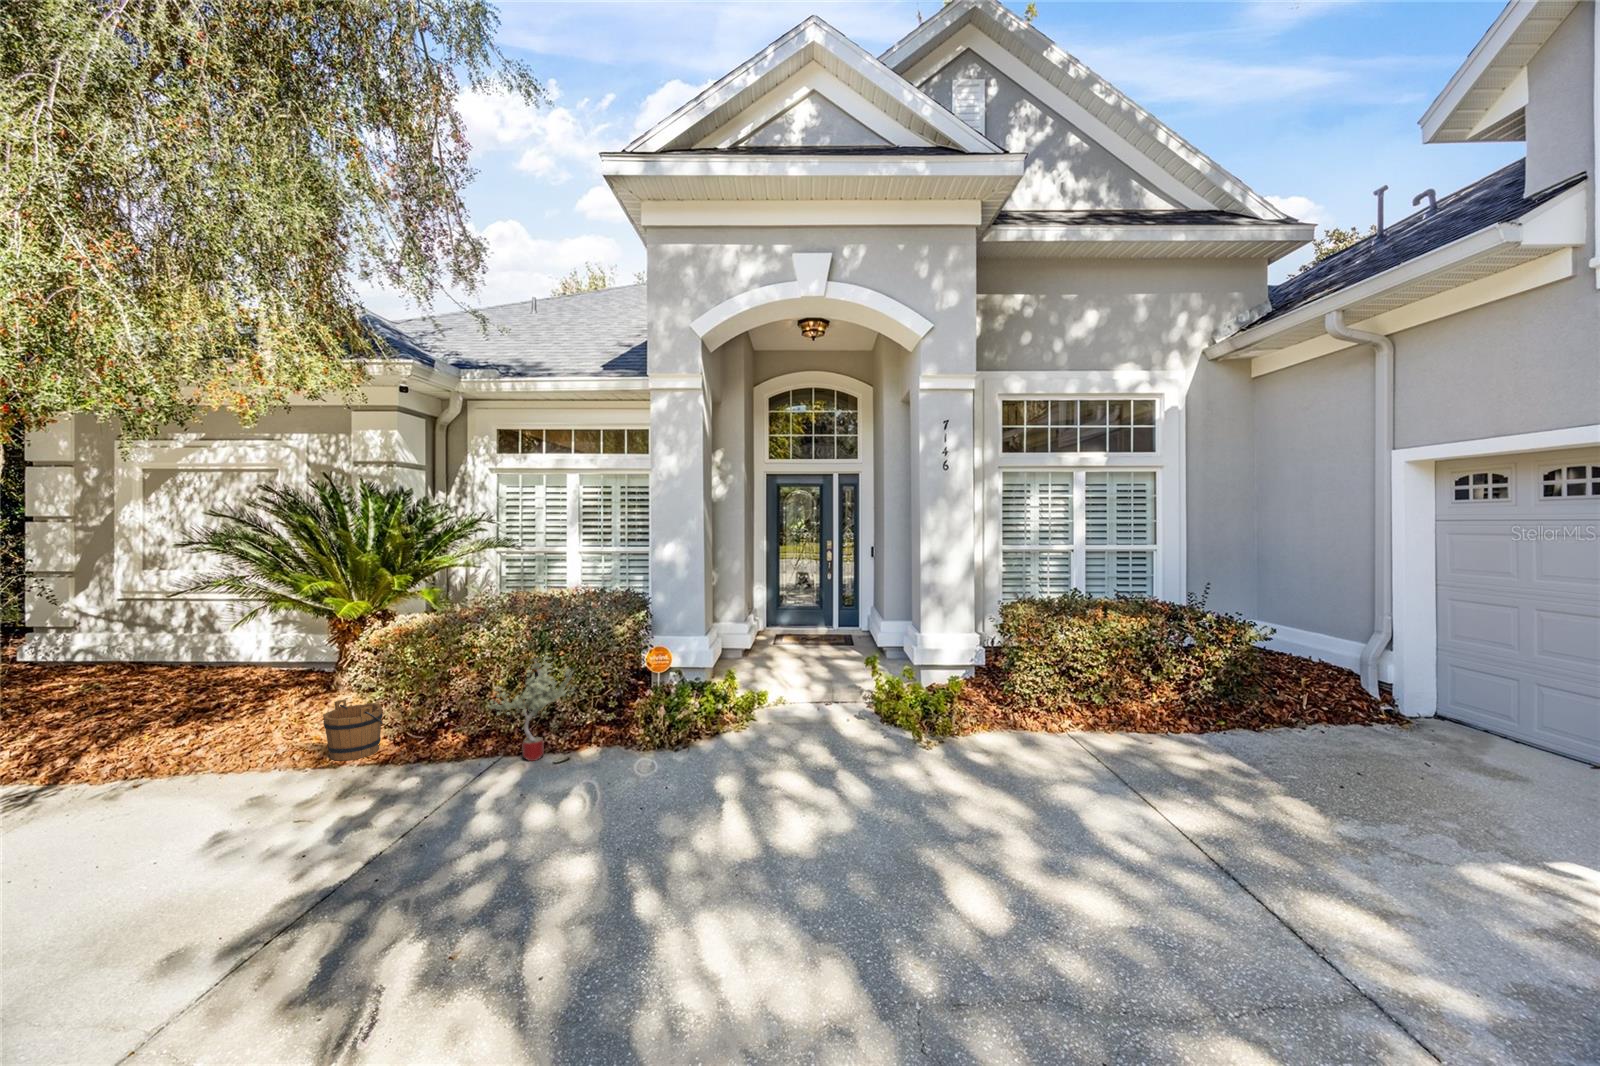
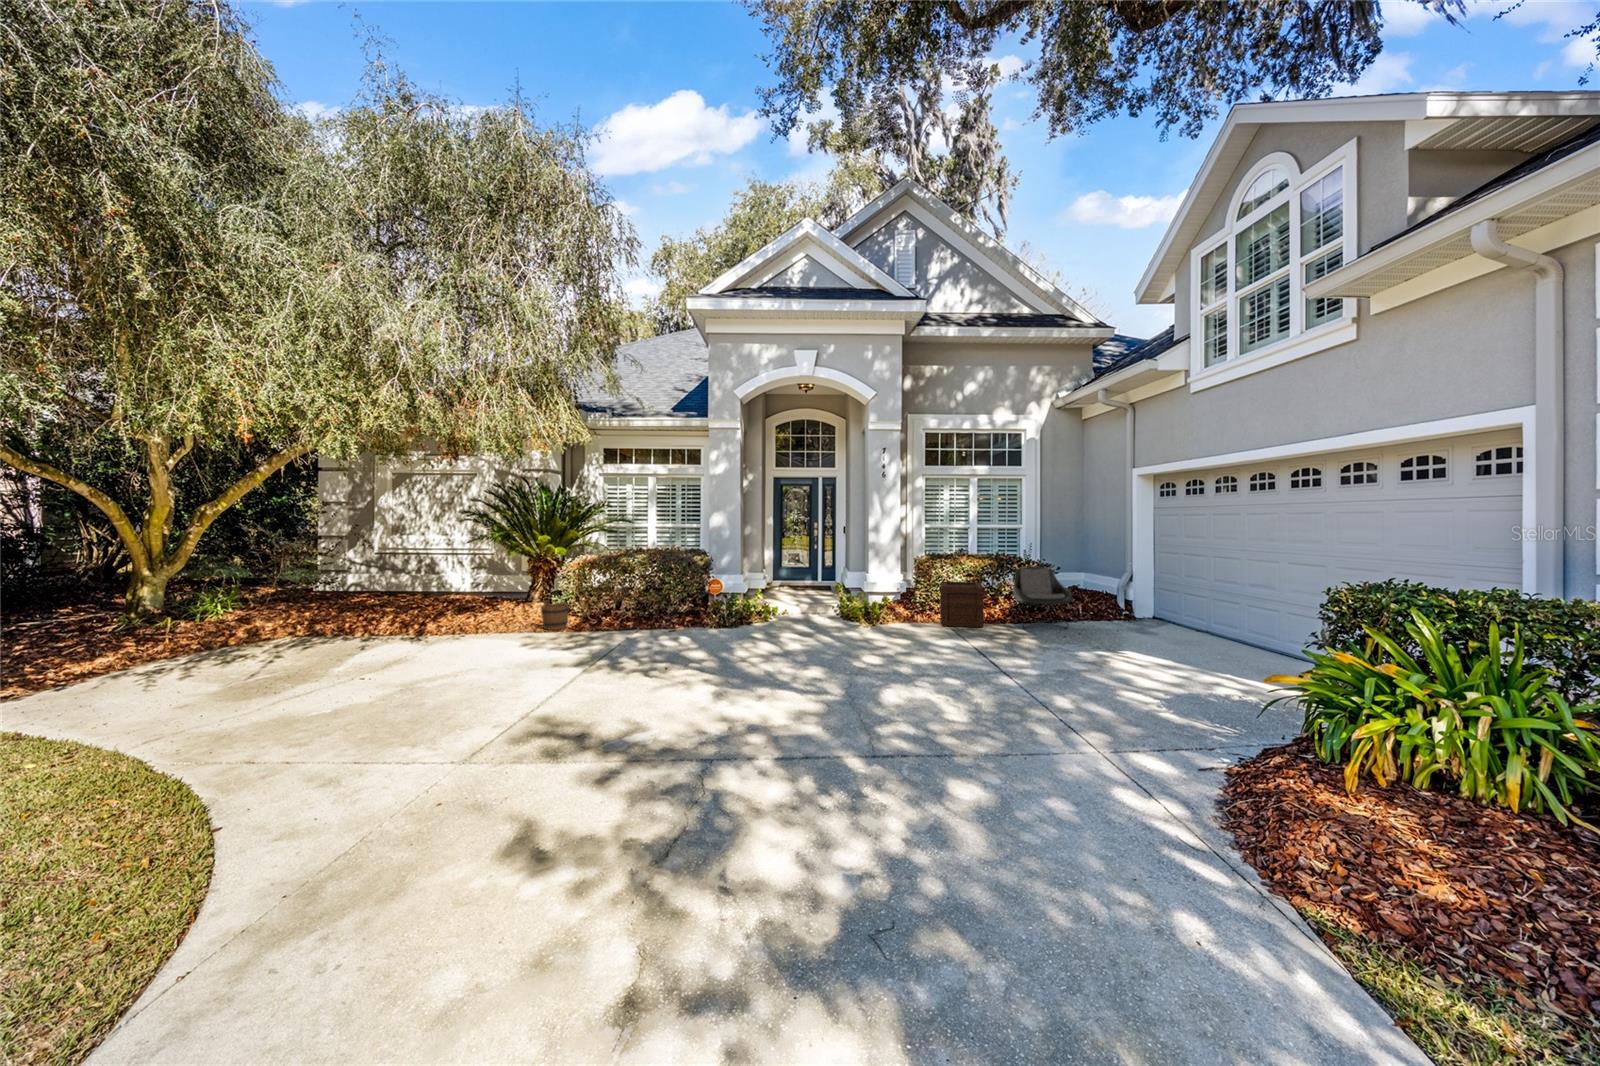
lounge chair: none [1184,626,1318,748] -> present [1013,566,1072,628]
wooden crate: none [1056,654,1151,746] -> present [940,582,983,627]
potted tree: present [488,656,573,761] -> none [629,576,674,631]

